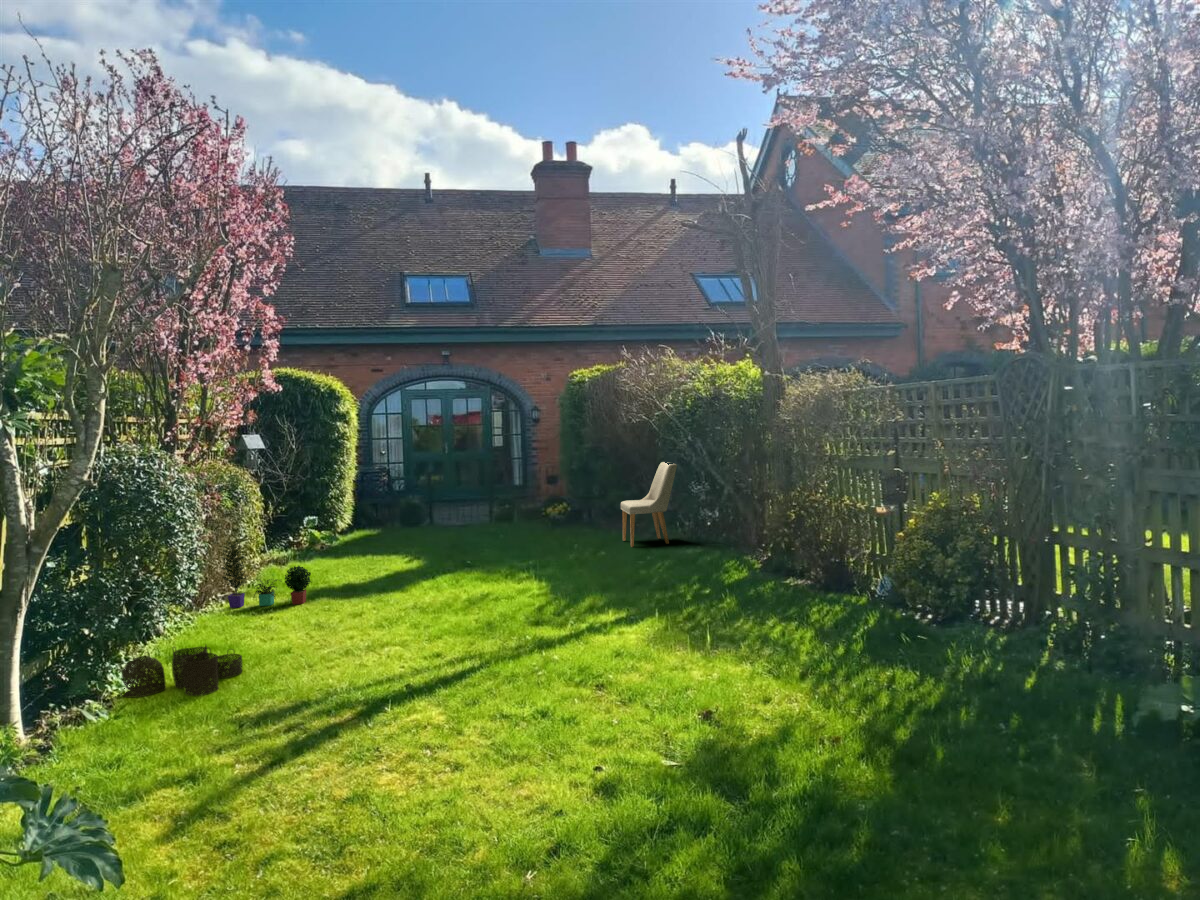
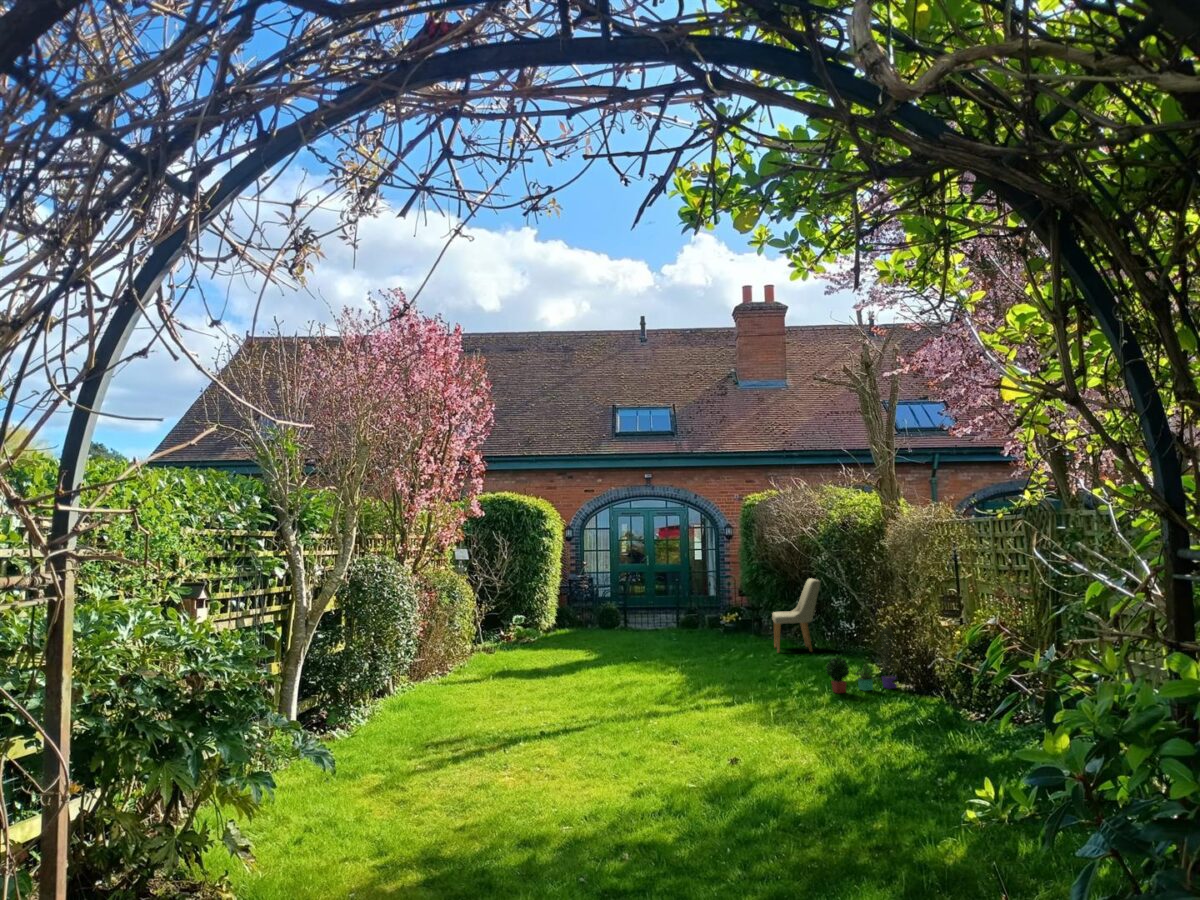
potted plant: present [222,540,311,608] -> present [826,627,897,693]
woven basket: present [122,645,243,697] -> none [358,698,438,733]

